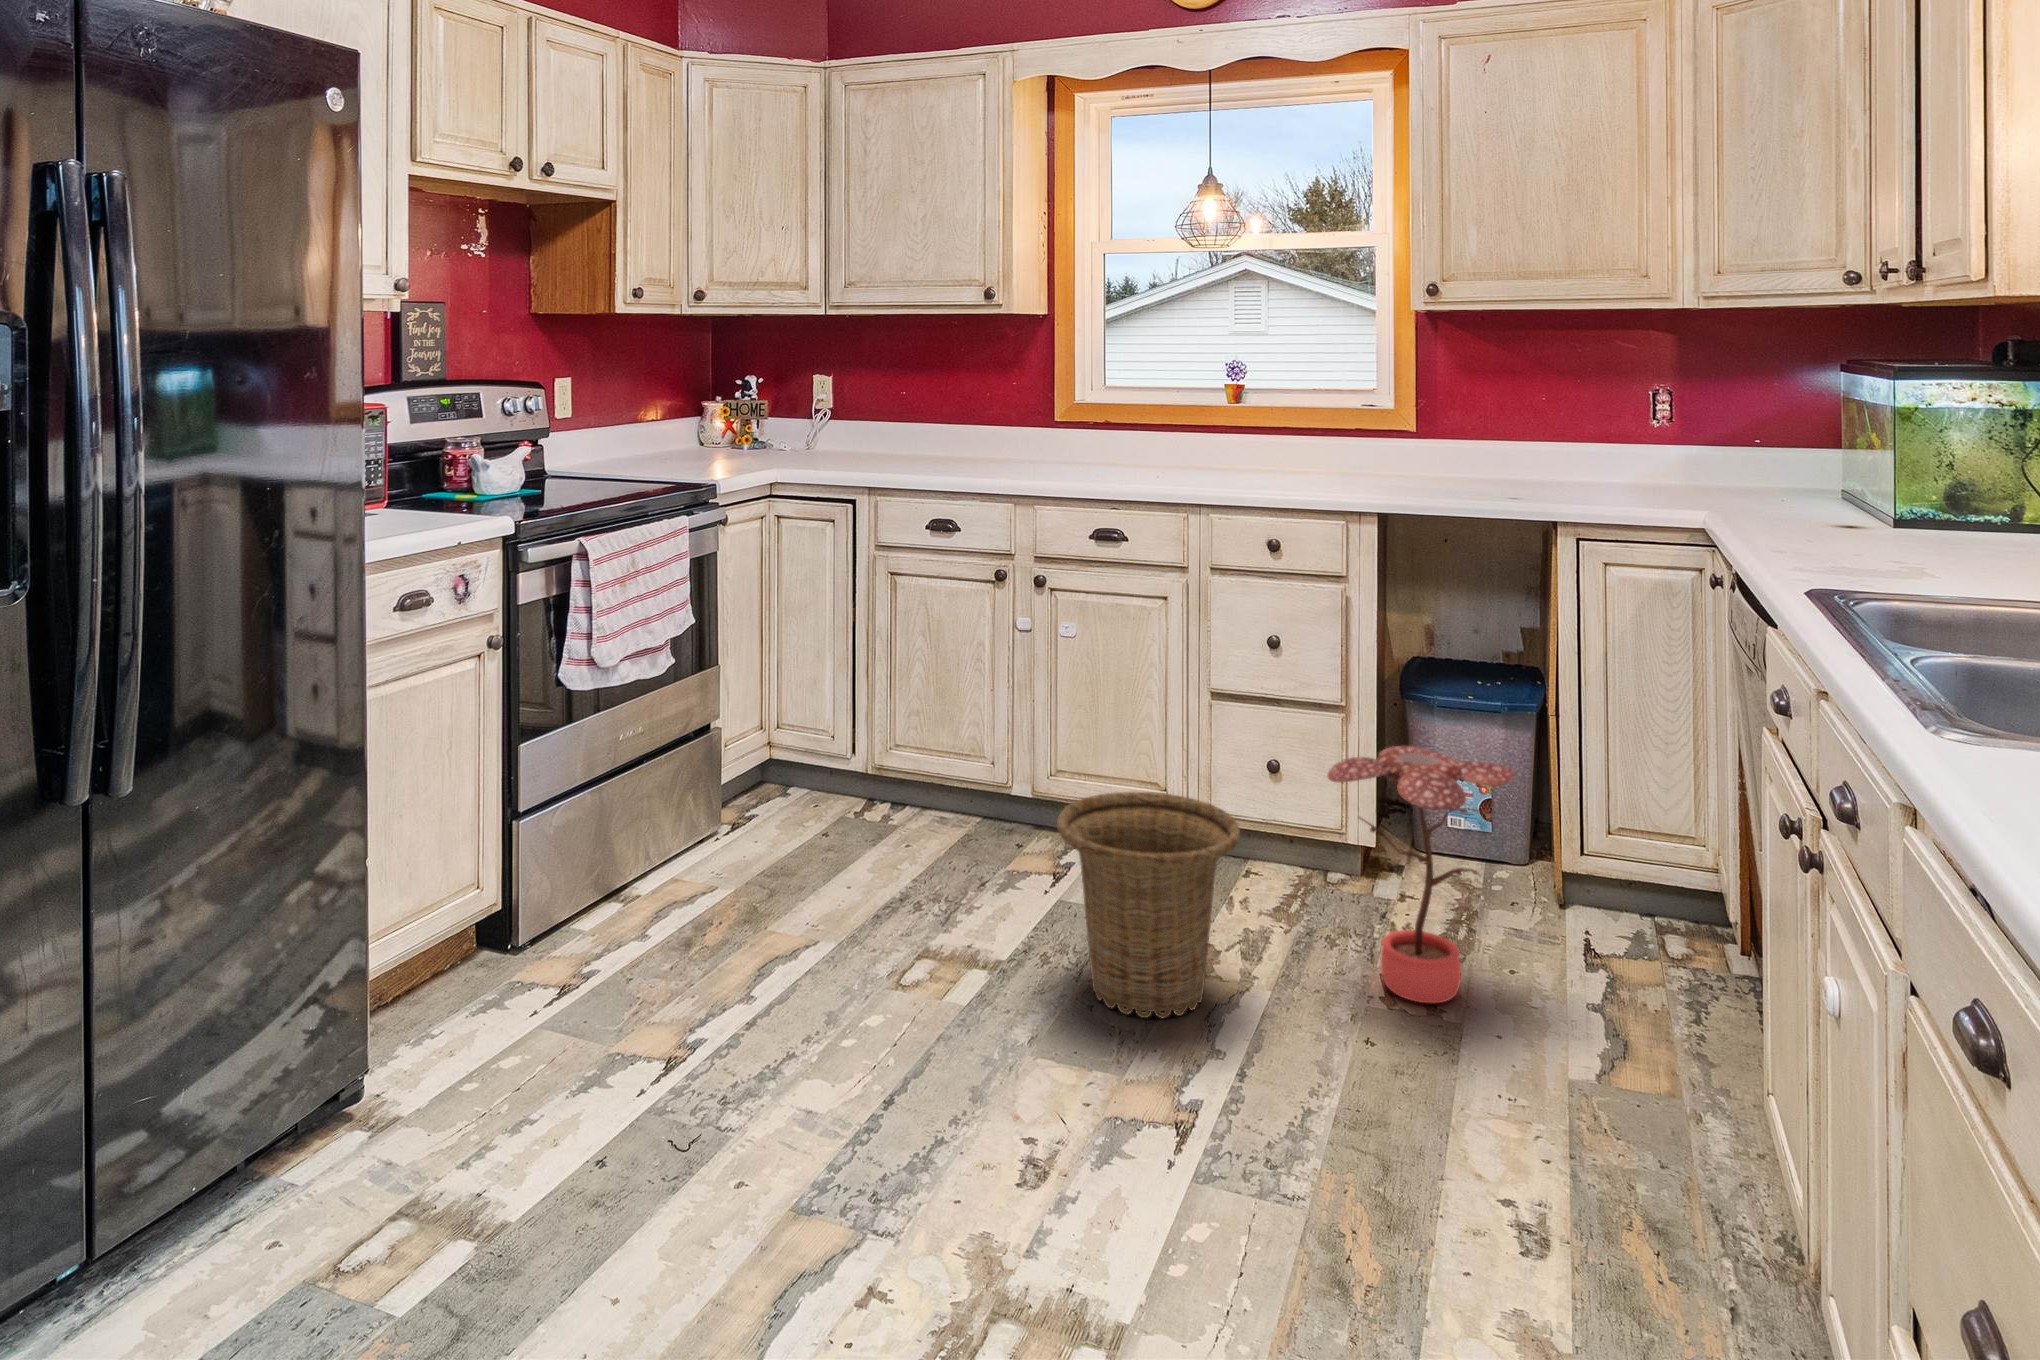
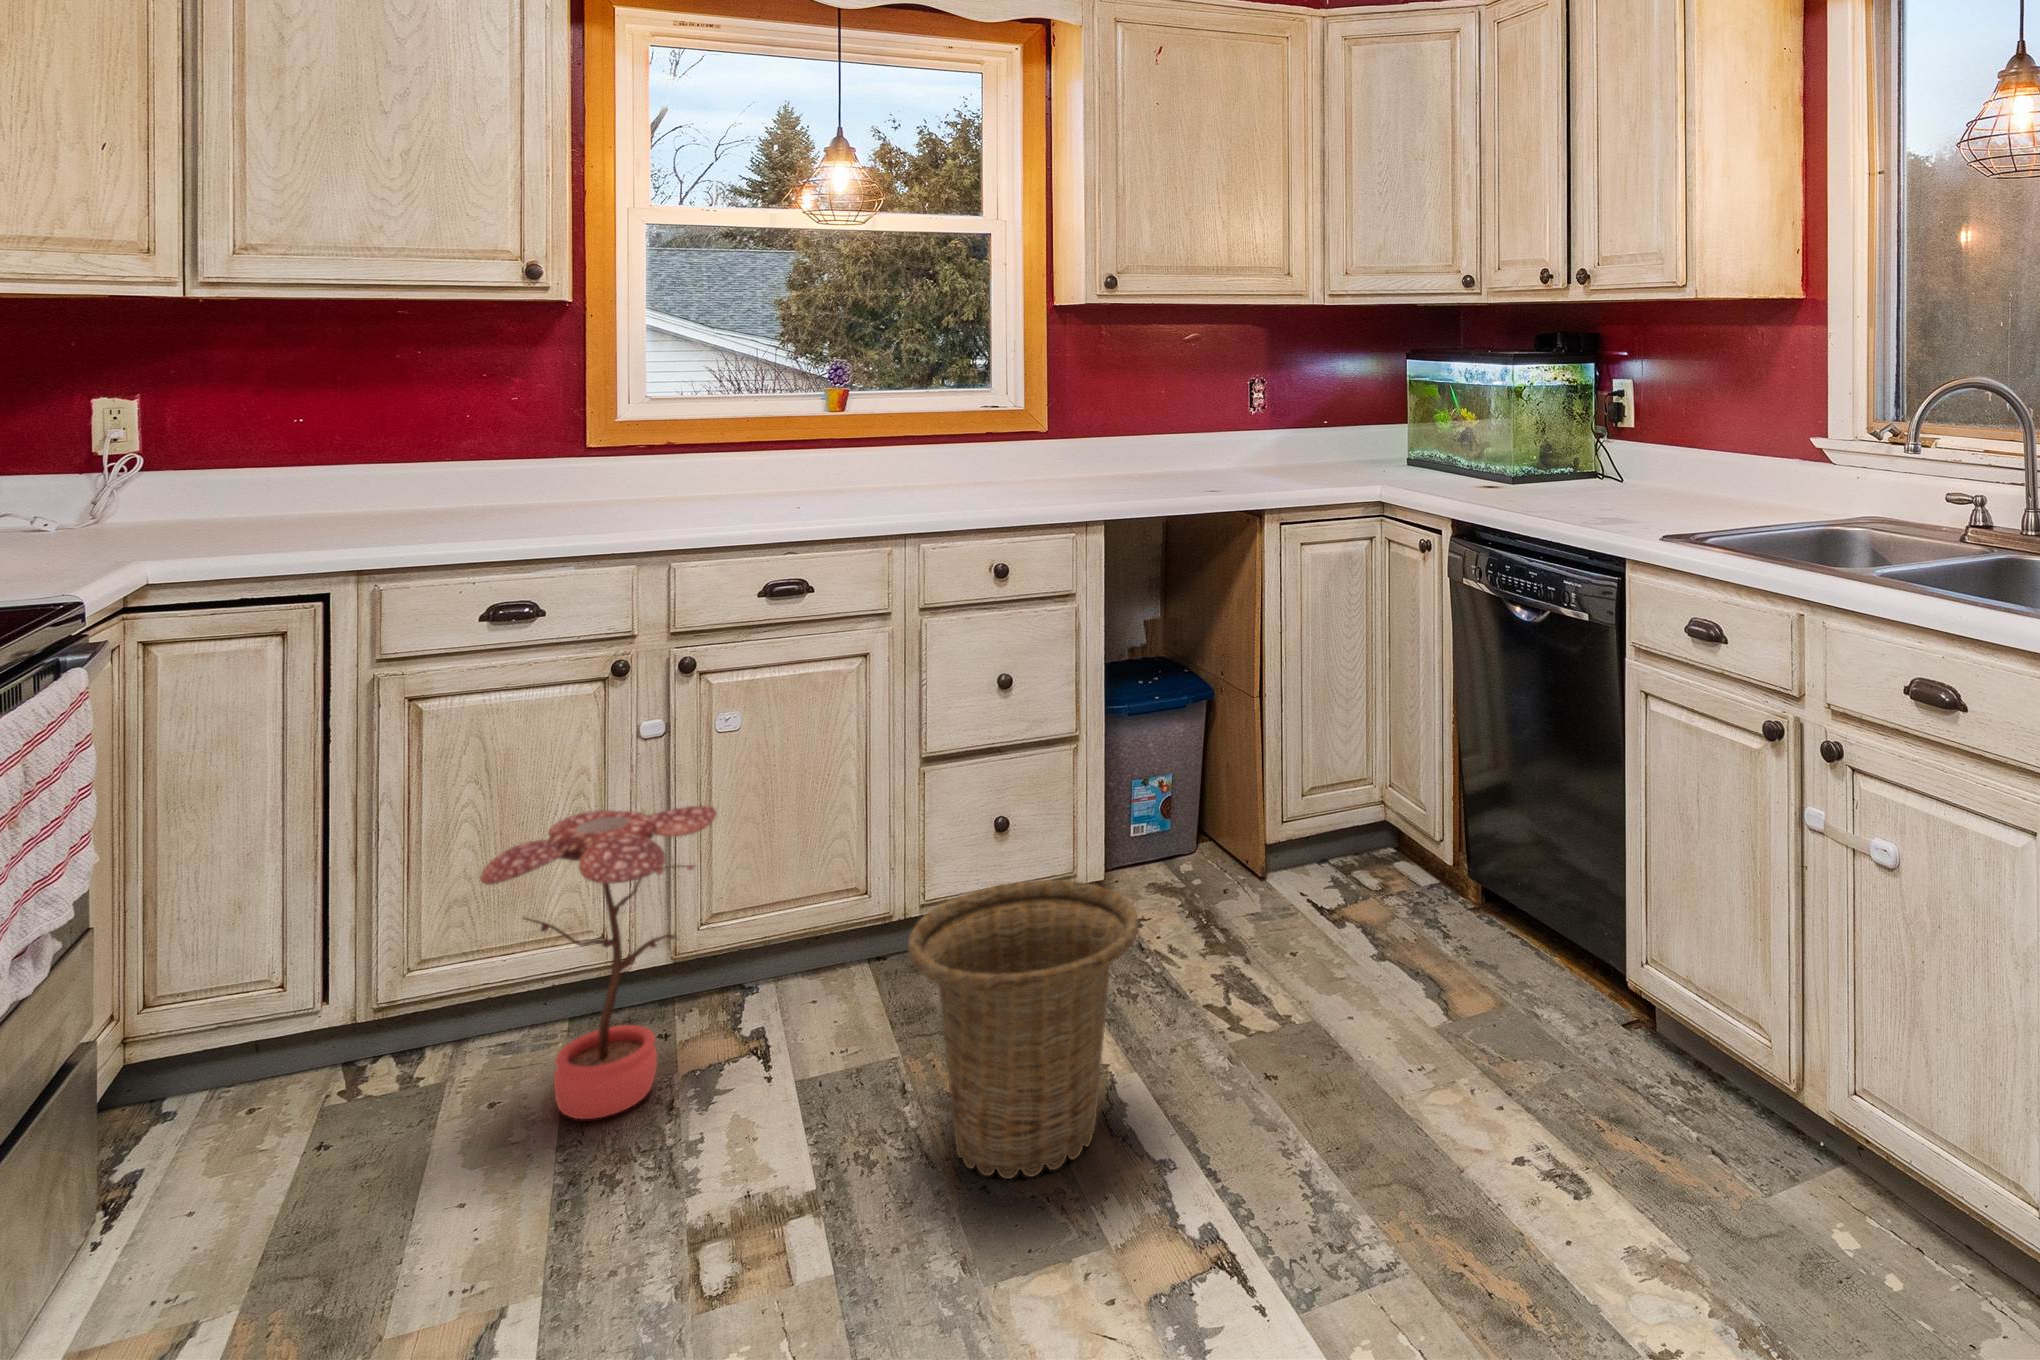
potted plant: present [1327,746,1515,1003] -> present [480,805,717,1119]

